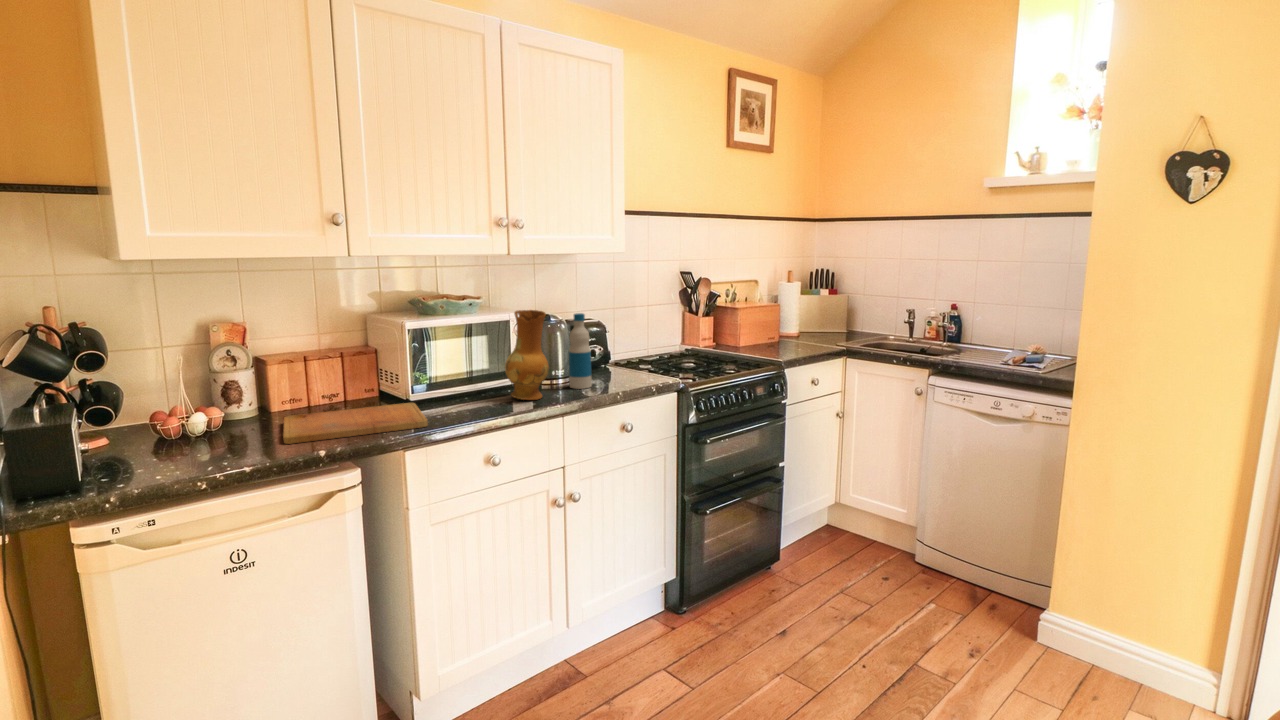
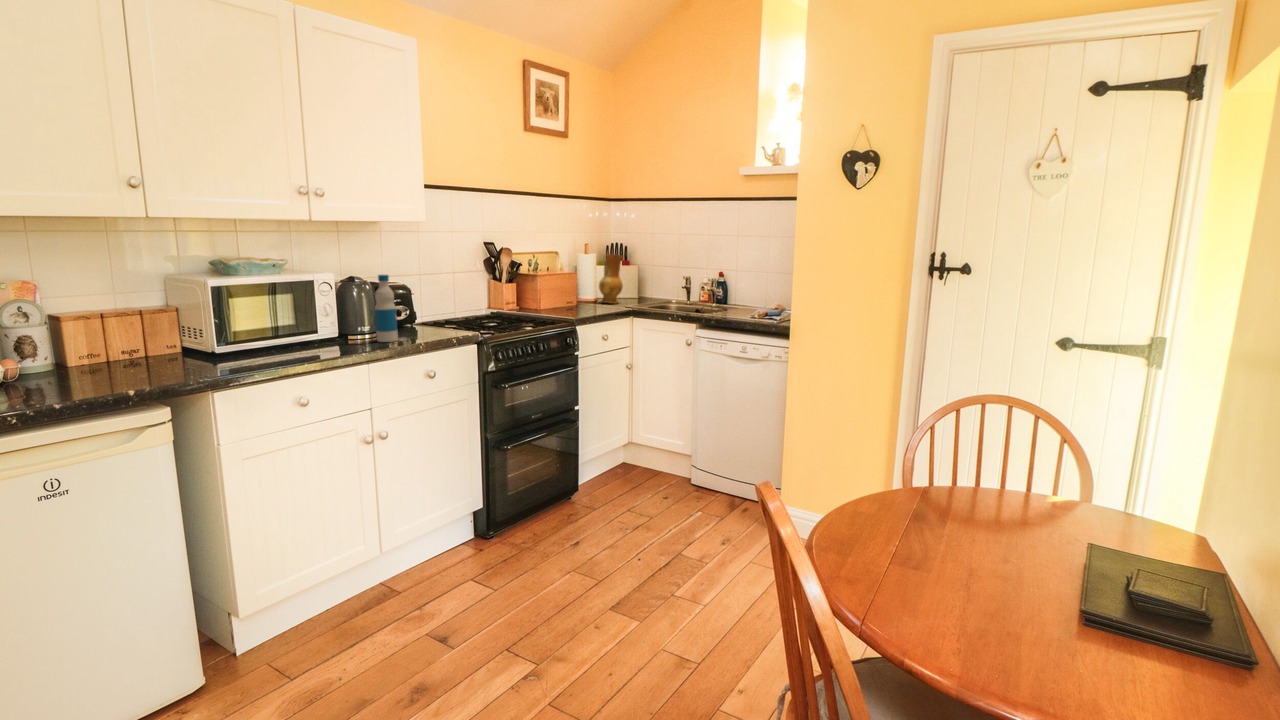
ceramic jug: present [505,310,549,400] -> present [599,254,623,304]
cutting board: present [283,403,428,444] -> none [83,355,236,389]

